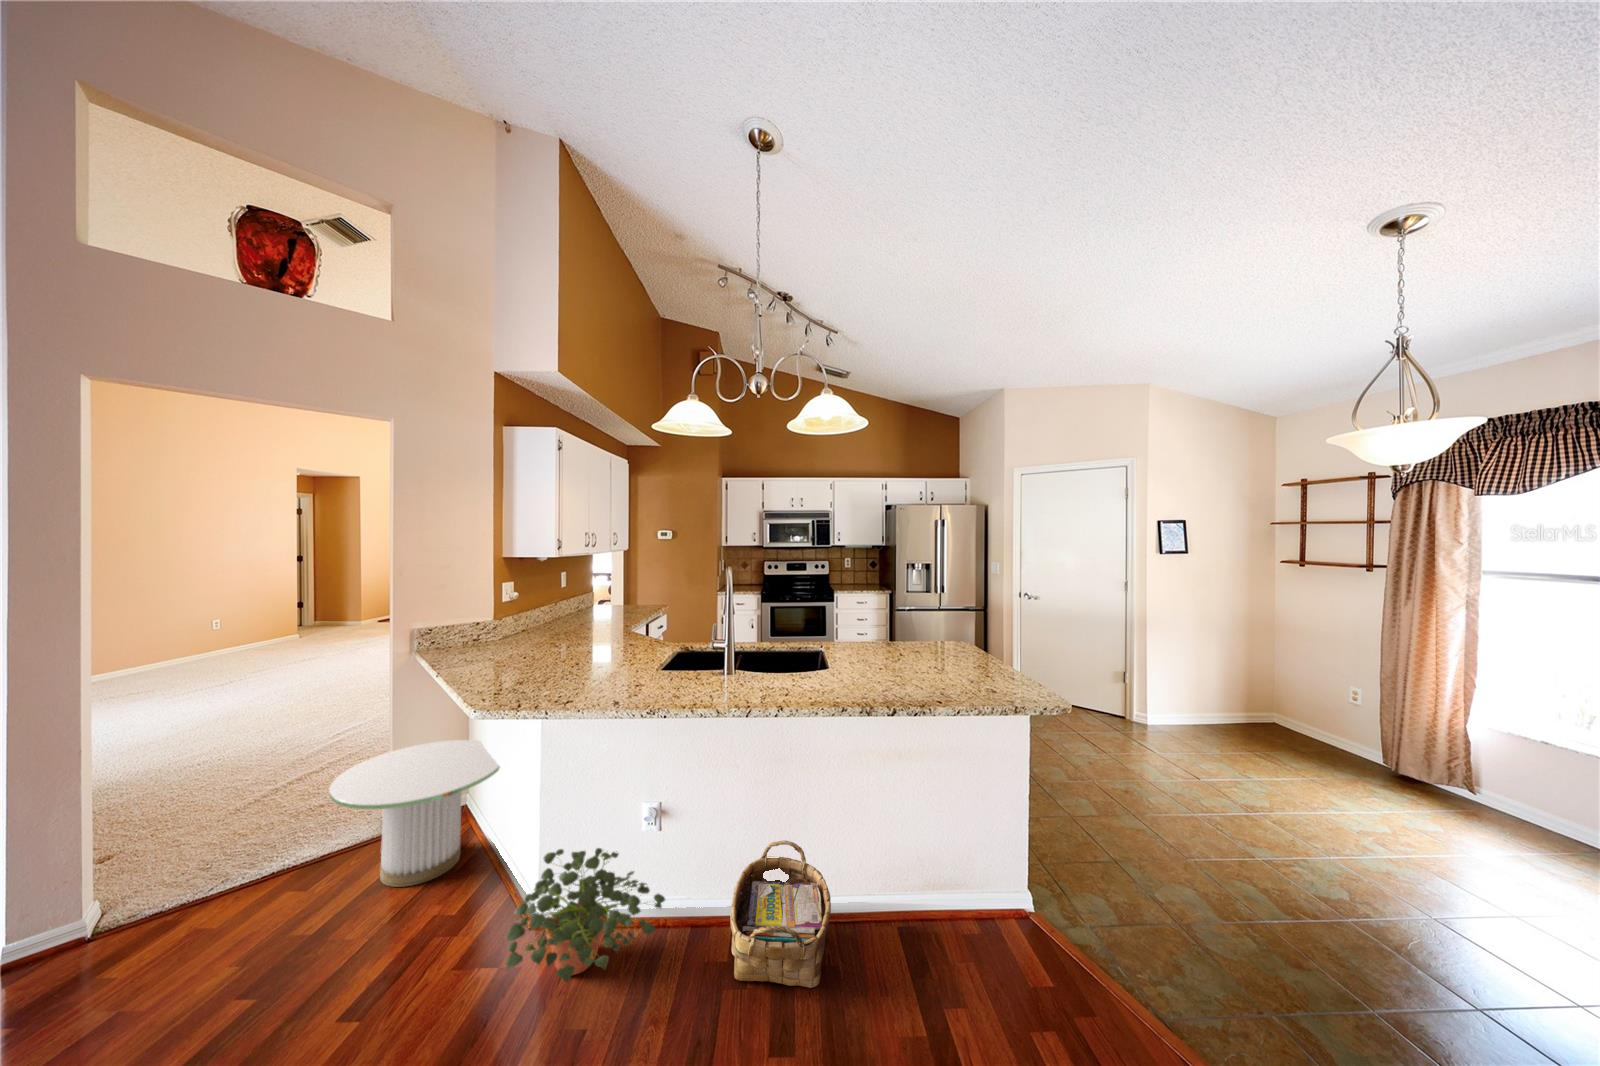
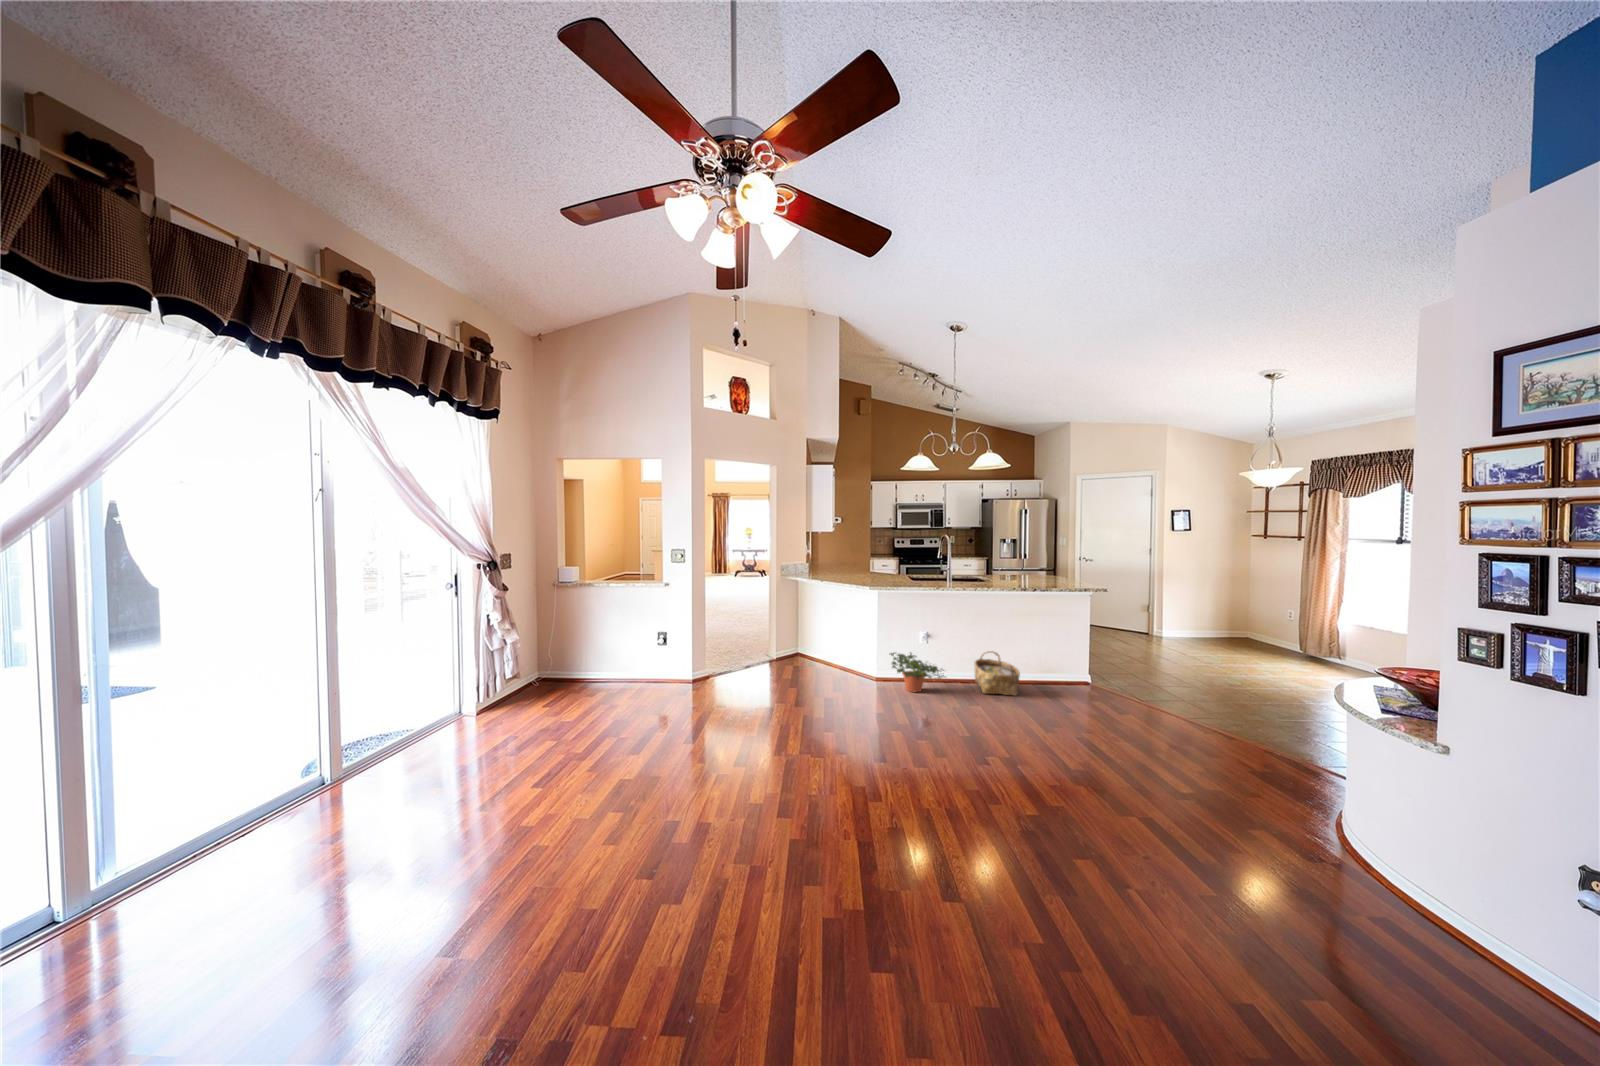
side table: present [329,740,500,887] -> none [774,621,841,677]

